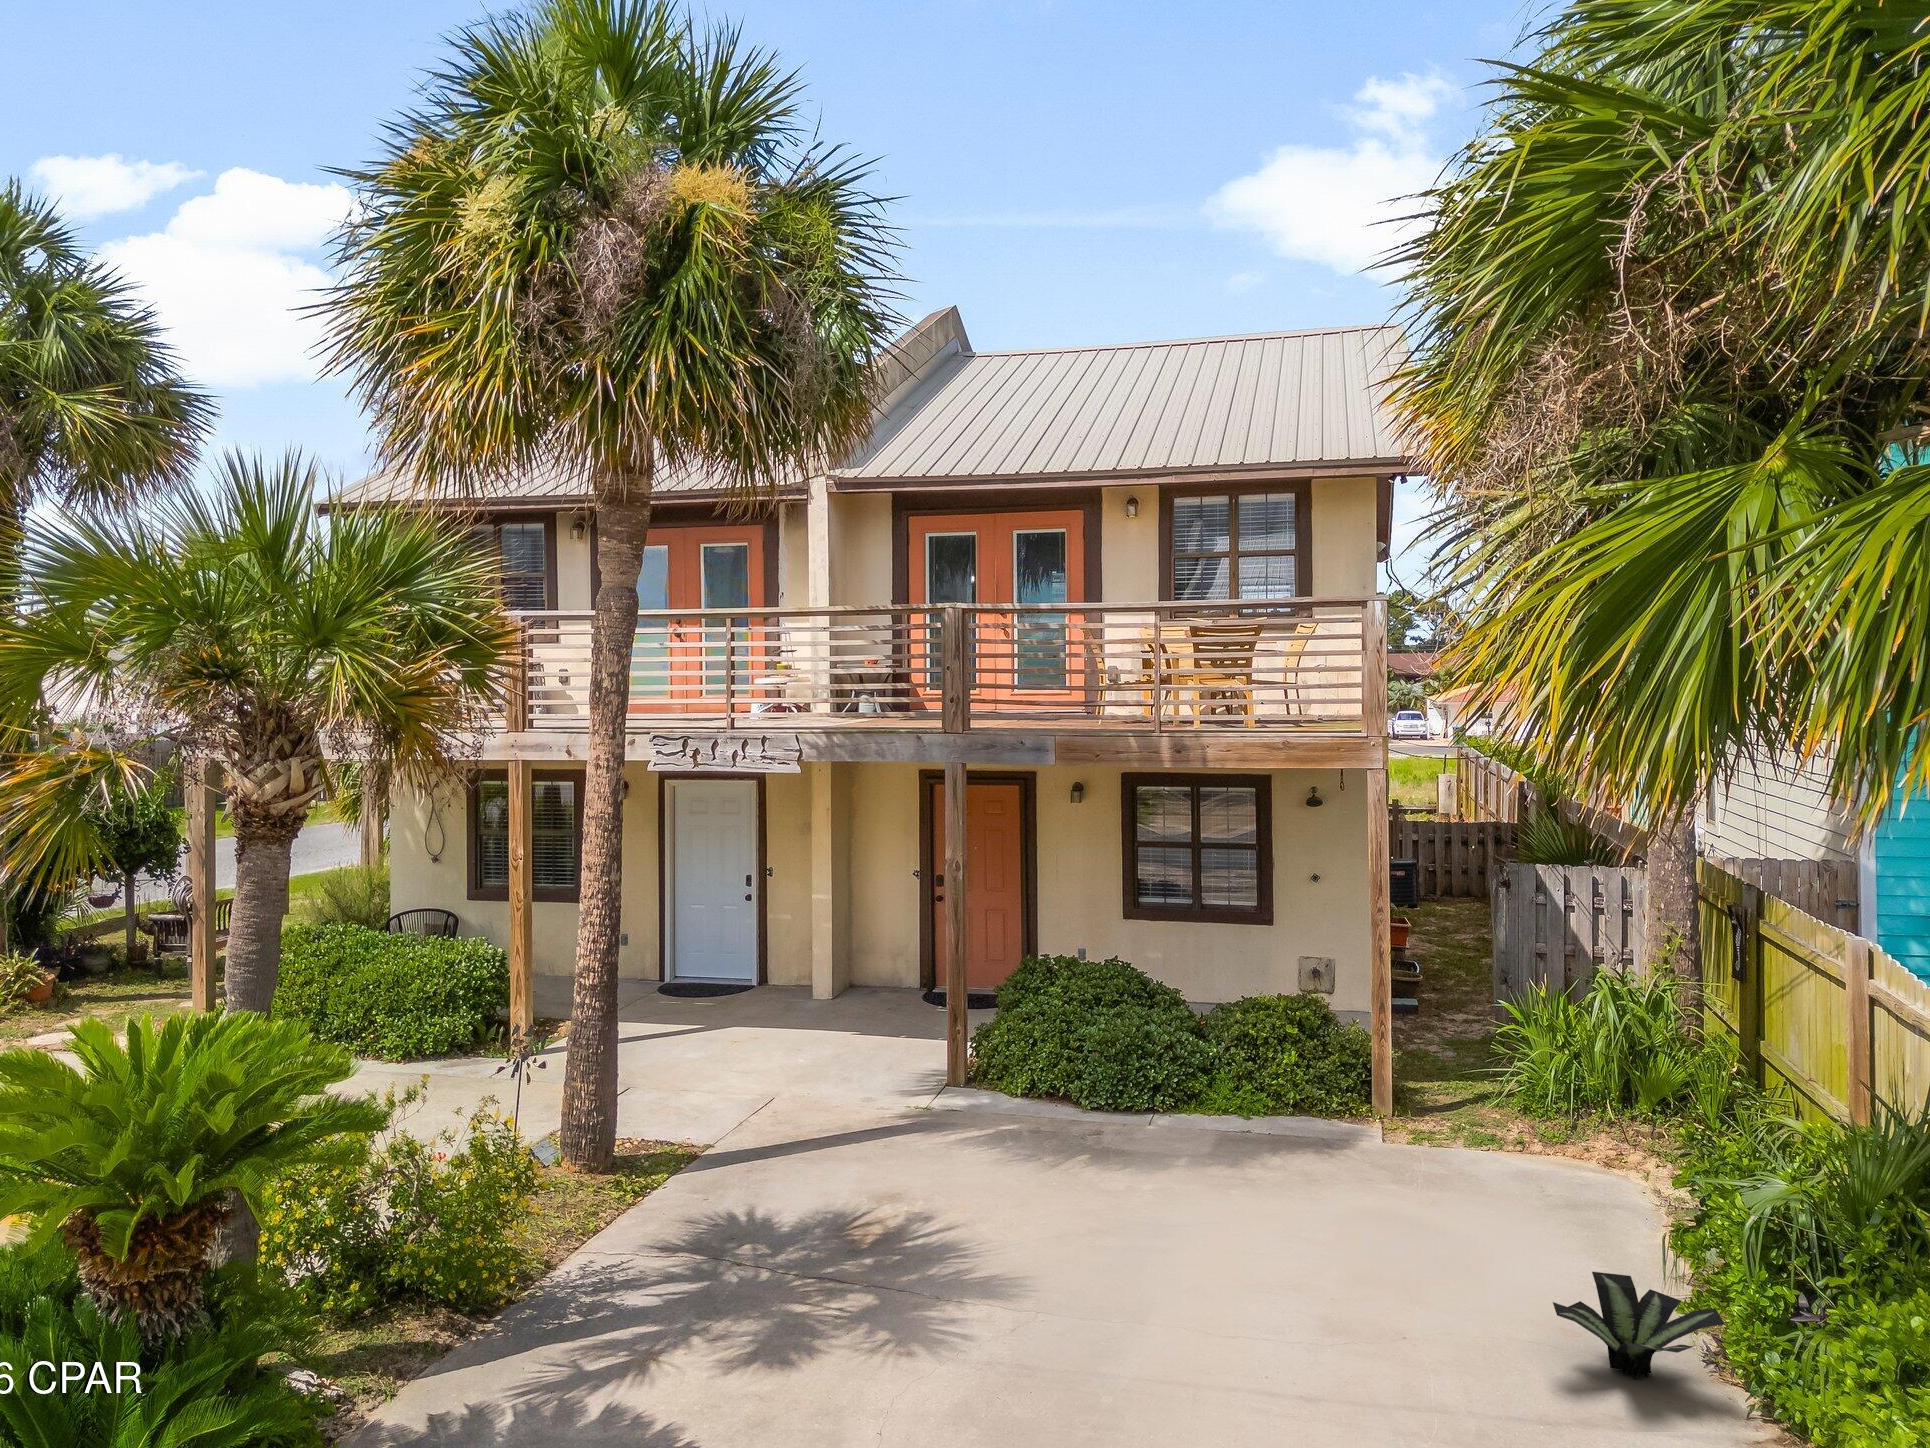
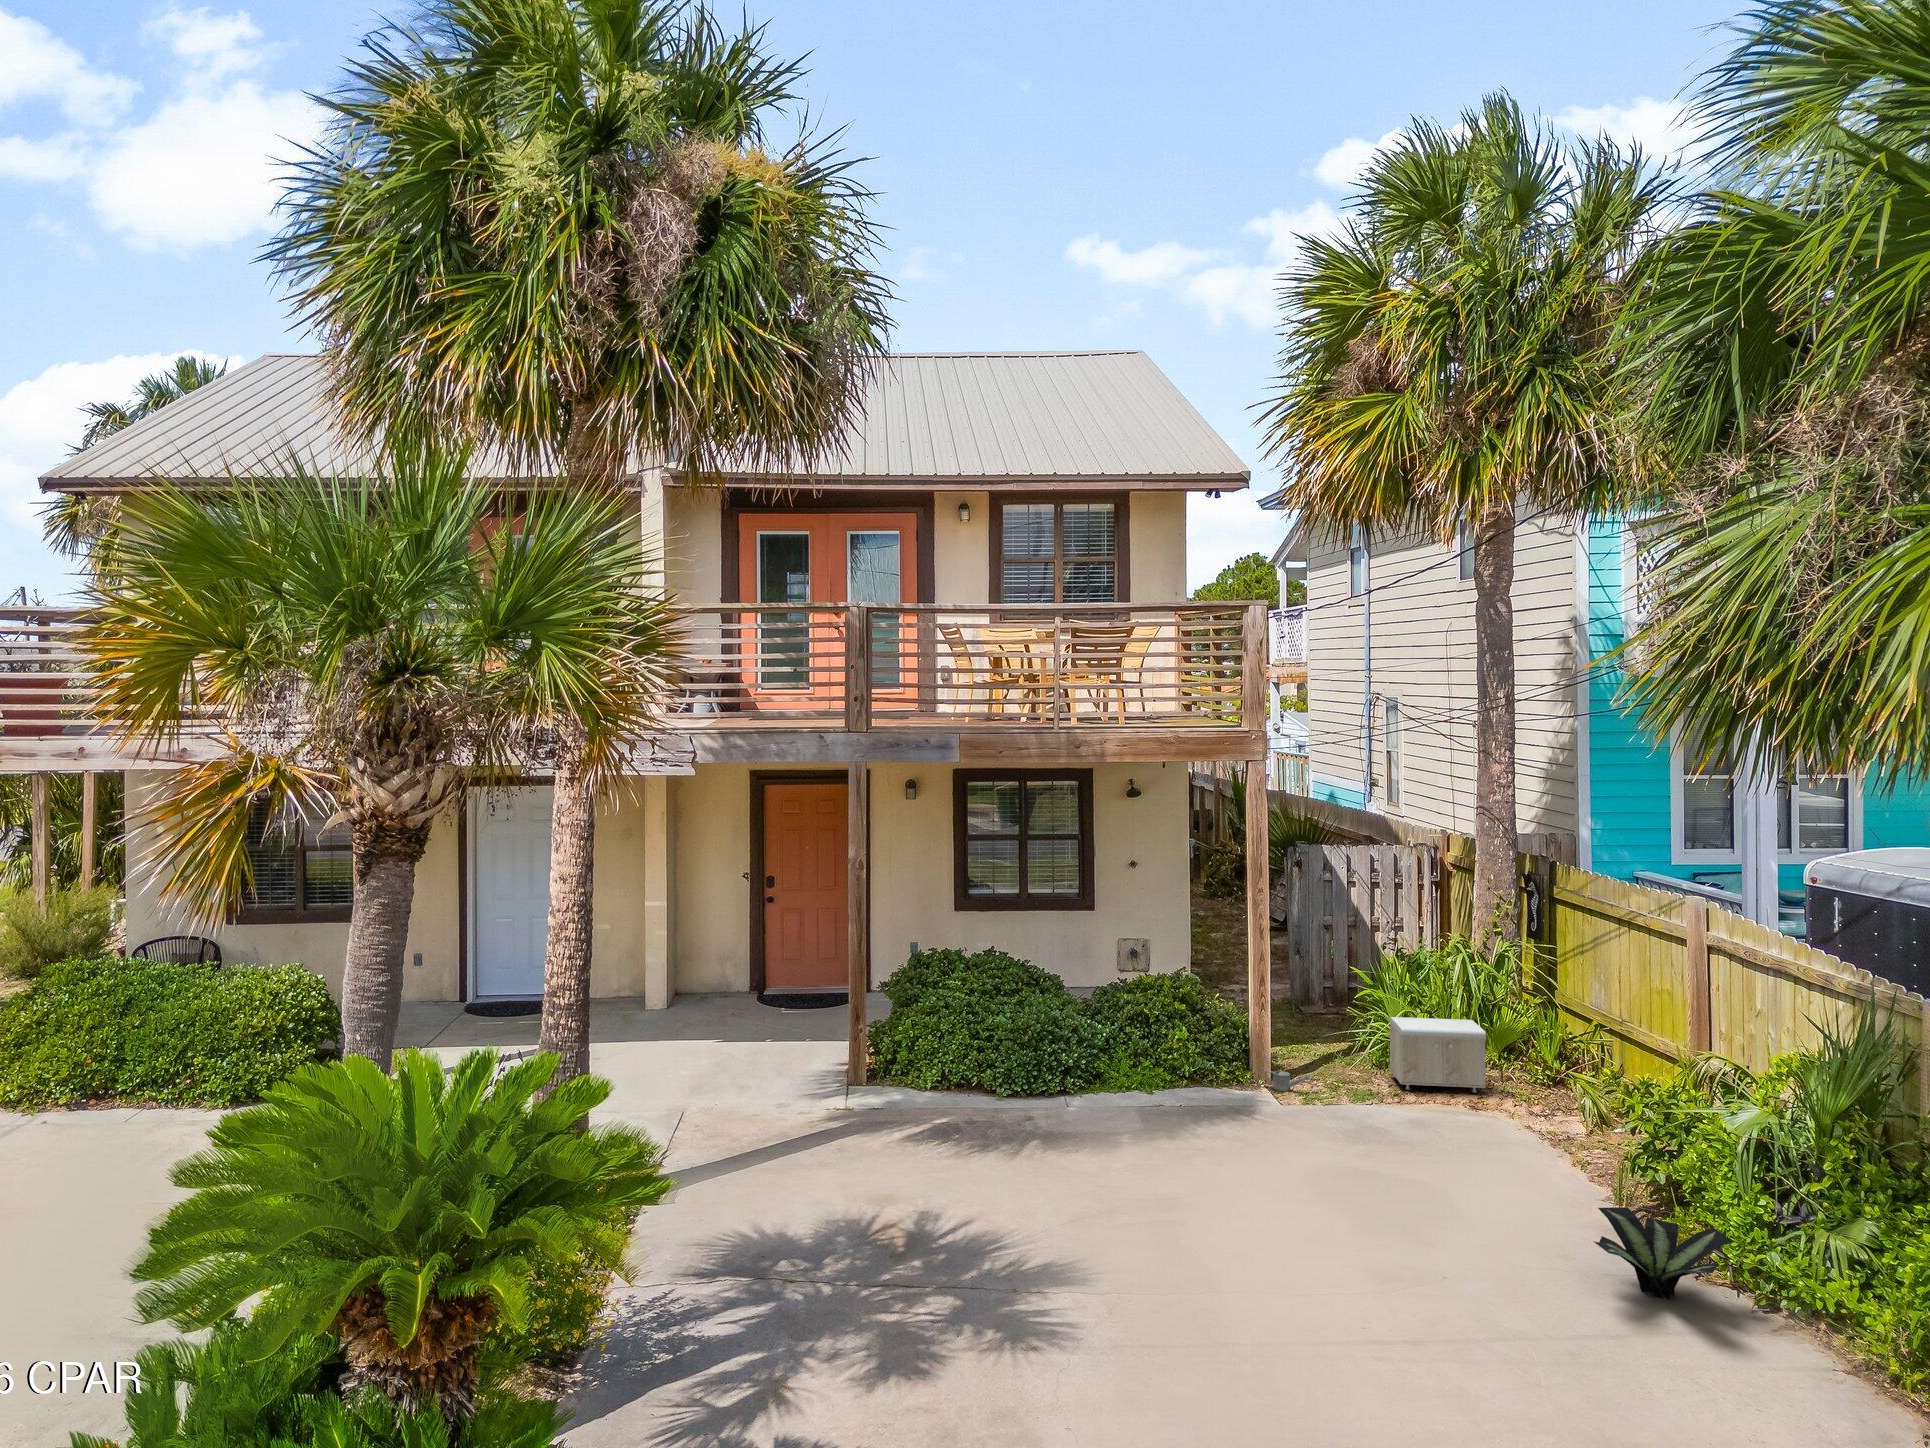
storage bench: none [1542,1060,1649,1155] -> present [1390,1017,1486,1092]
watering can: none [1384,1107,1429,1132] -> present [1265,1071,1309,1092]

